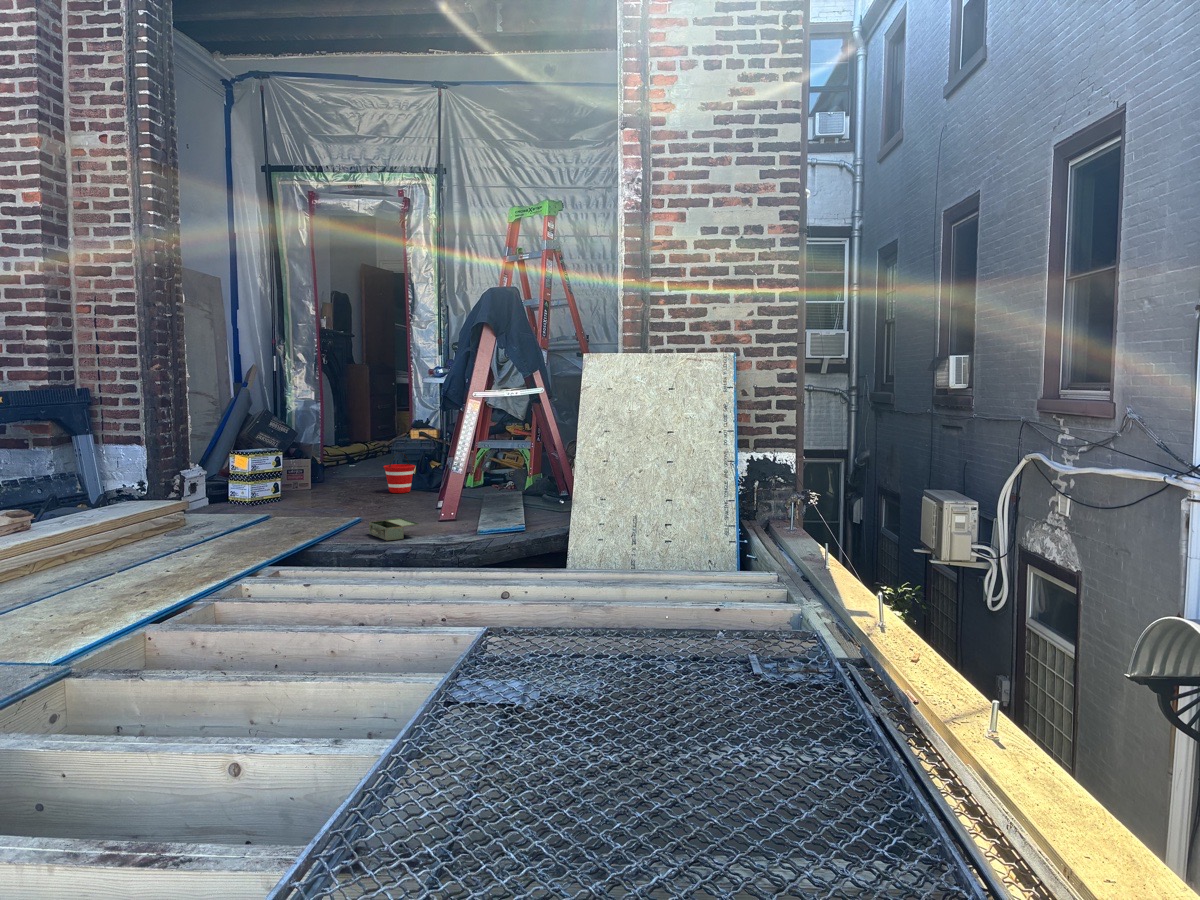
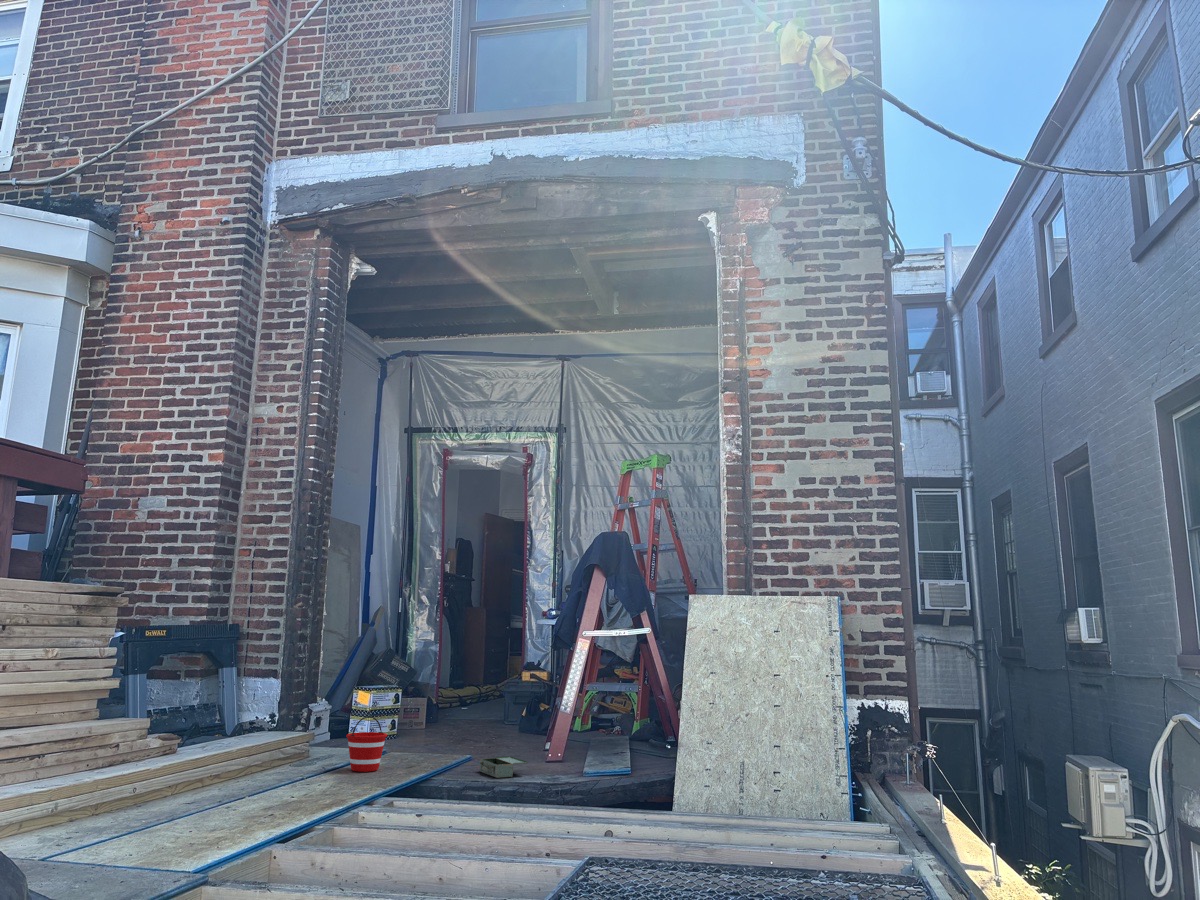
bucket: present [384,453,415,493] -> present [346,717,387,772]

